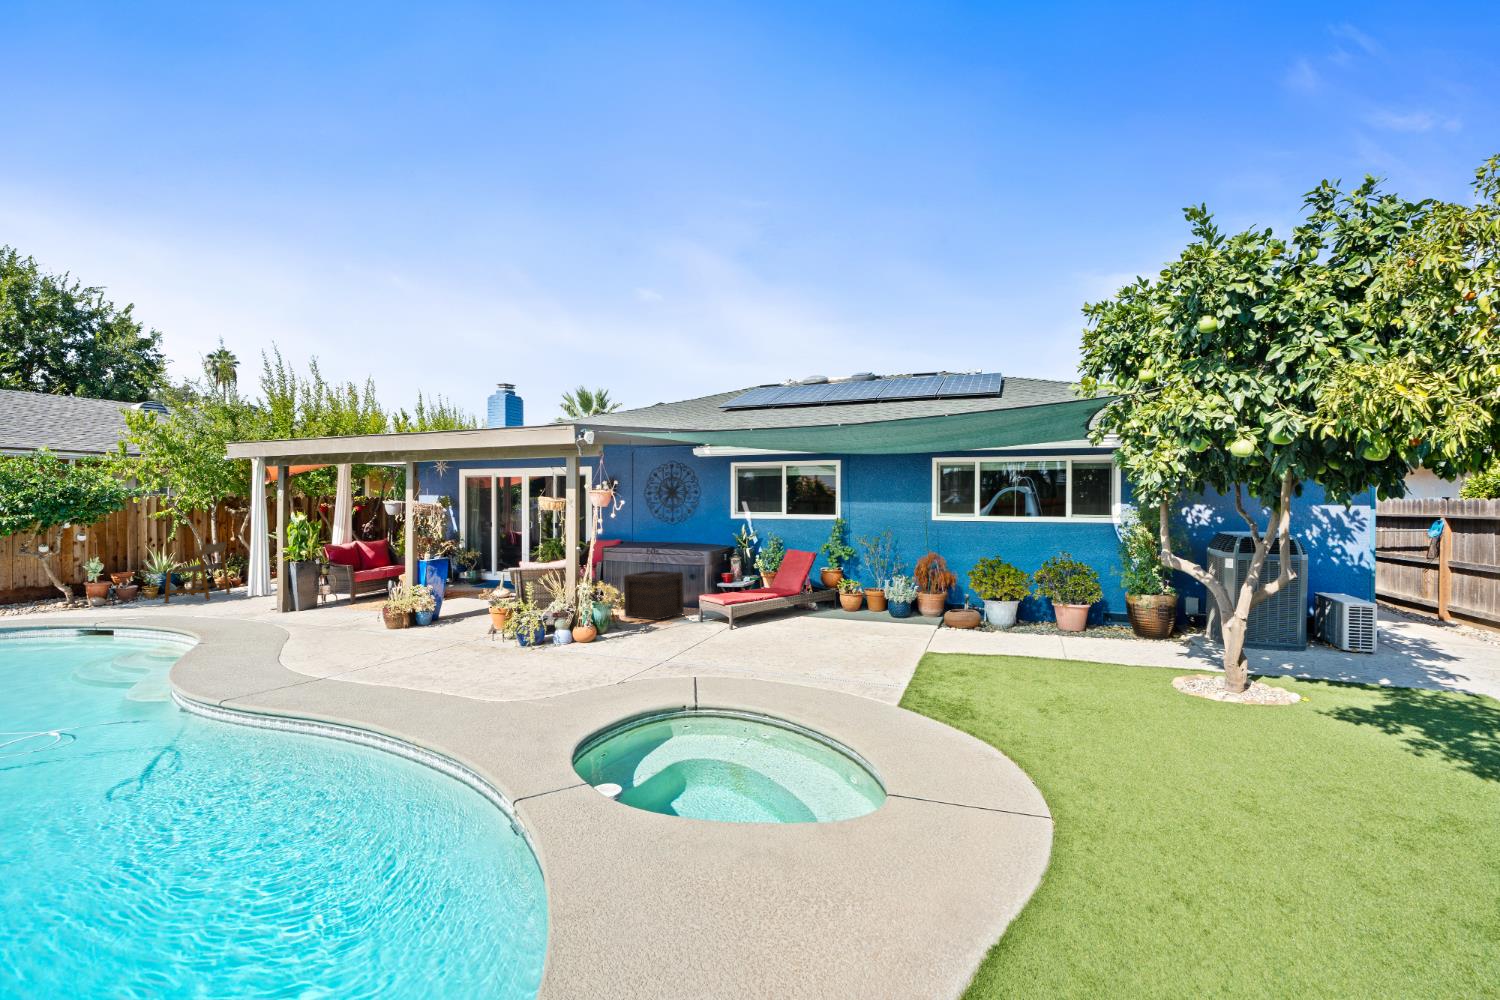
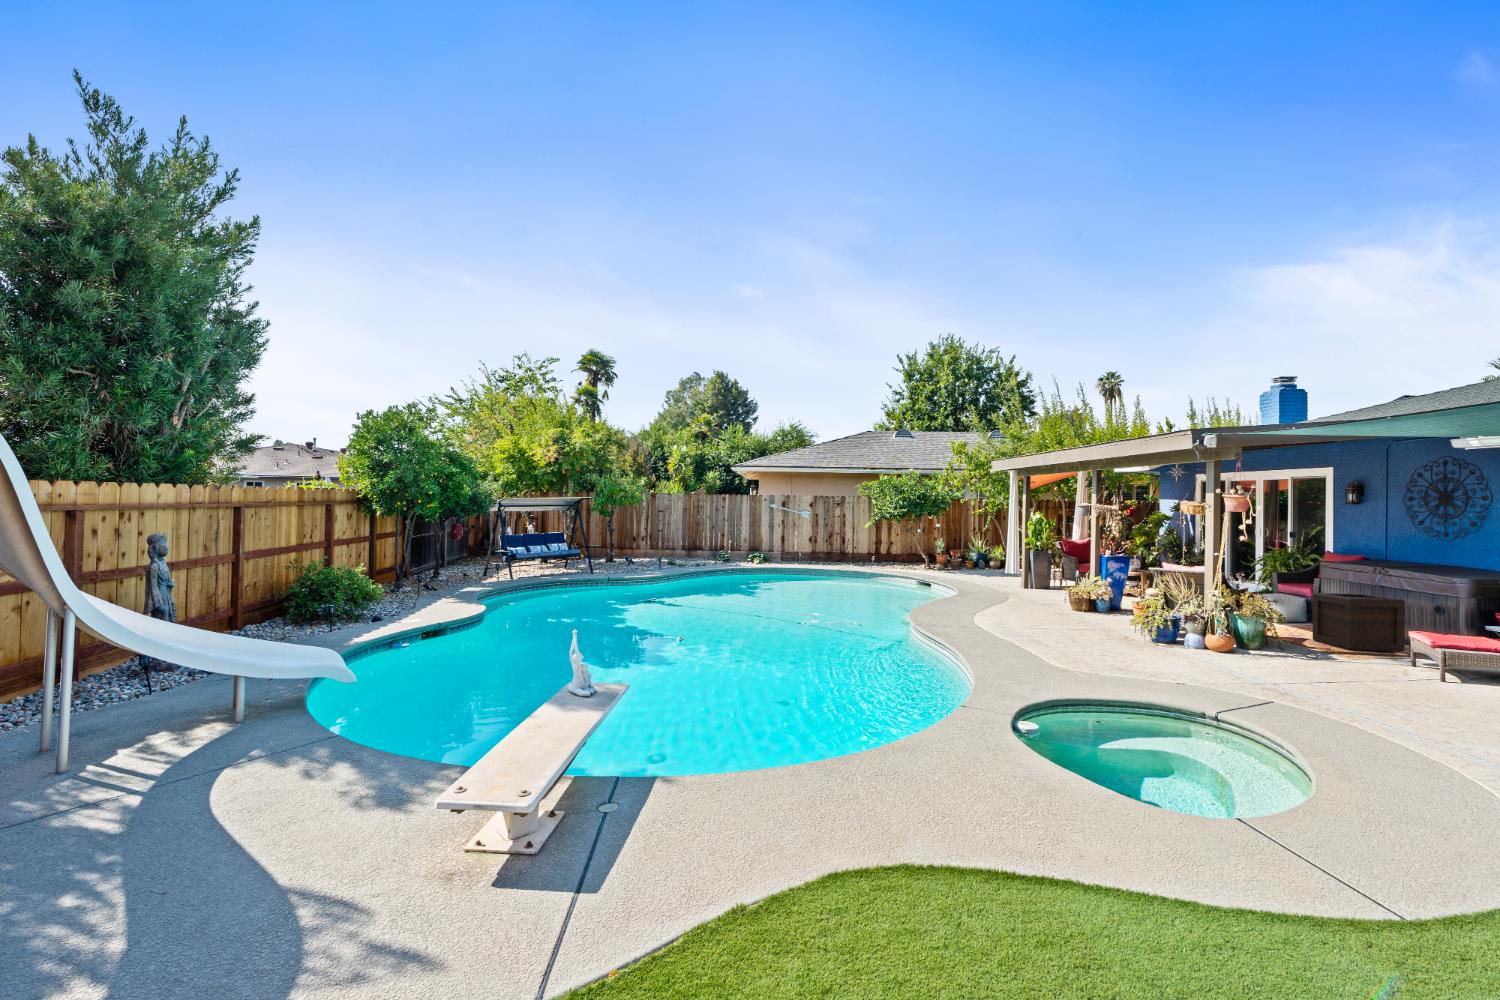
bench: present [164,542,230,603] -> none [969,534,1013,575]

